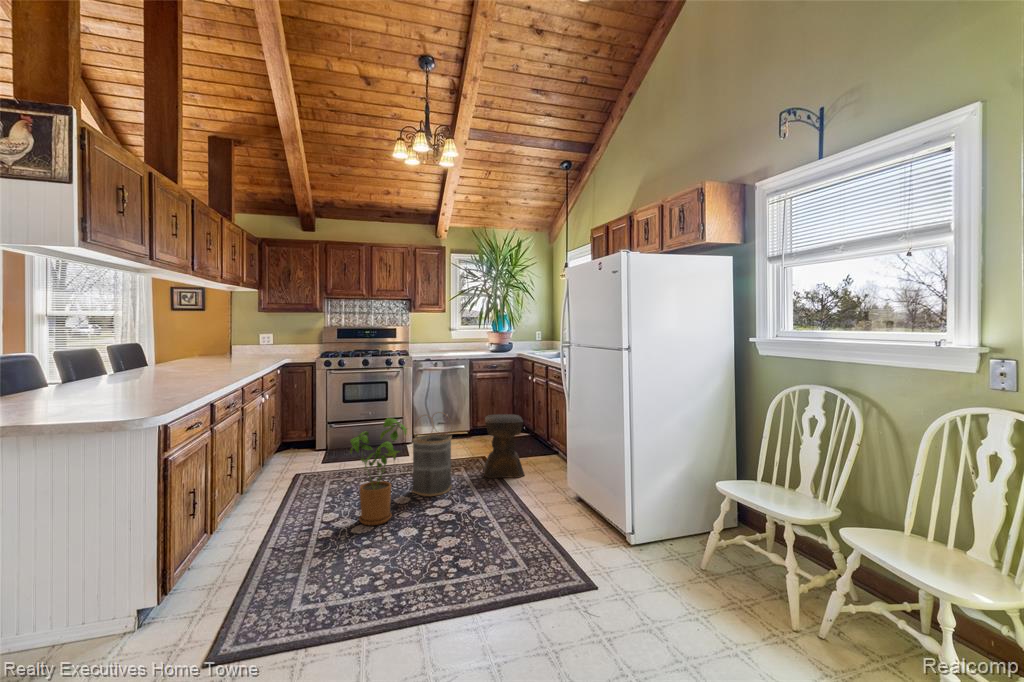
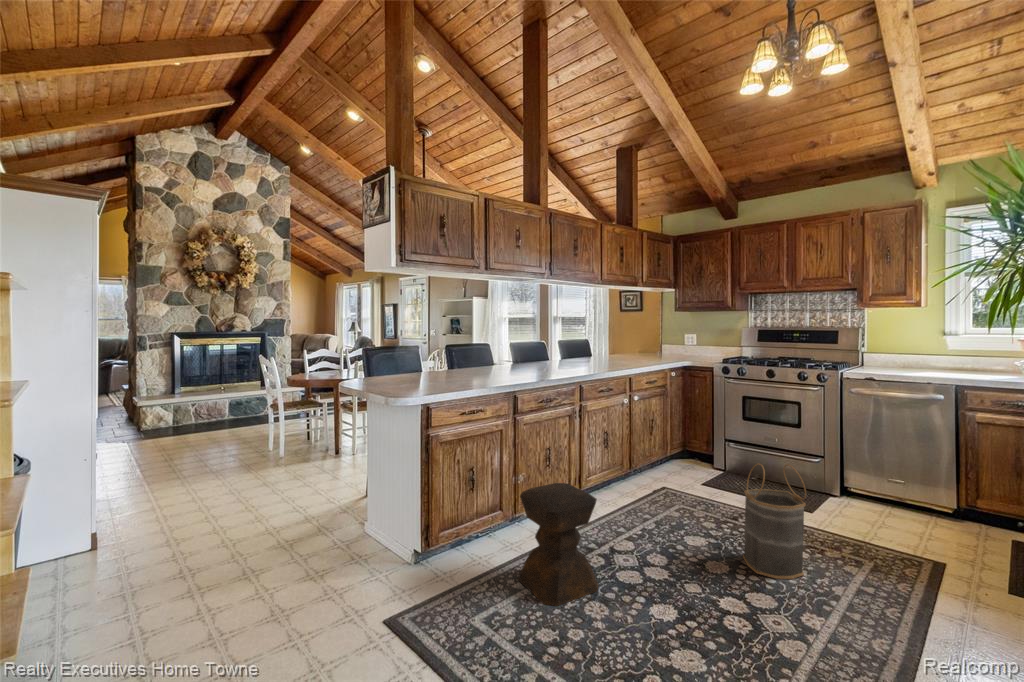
stool: present [484,414,524,478] -> present [518,483,598,606]
house plant: present [350,418,407,525] -> none [641,459,712,577]

